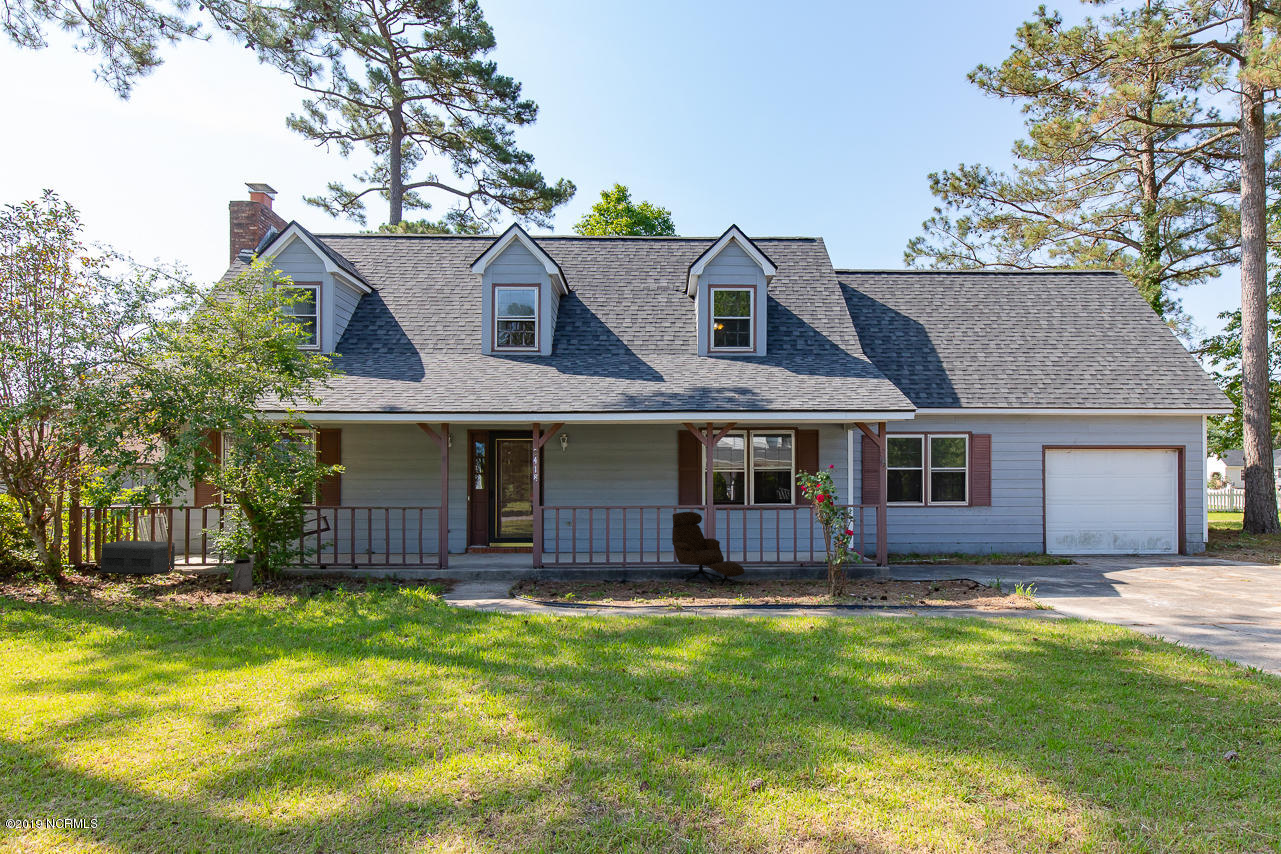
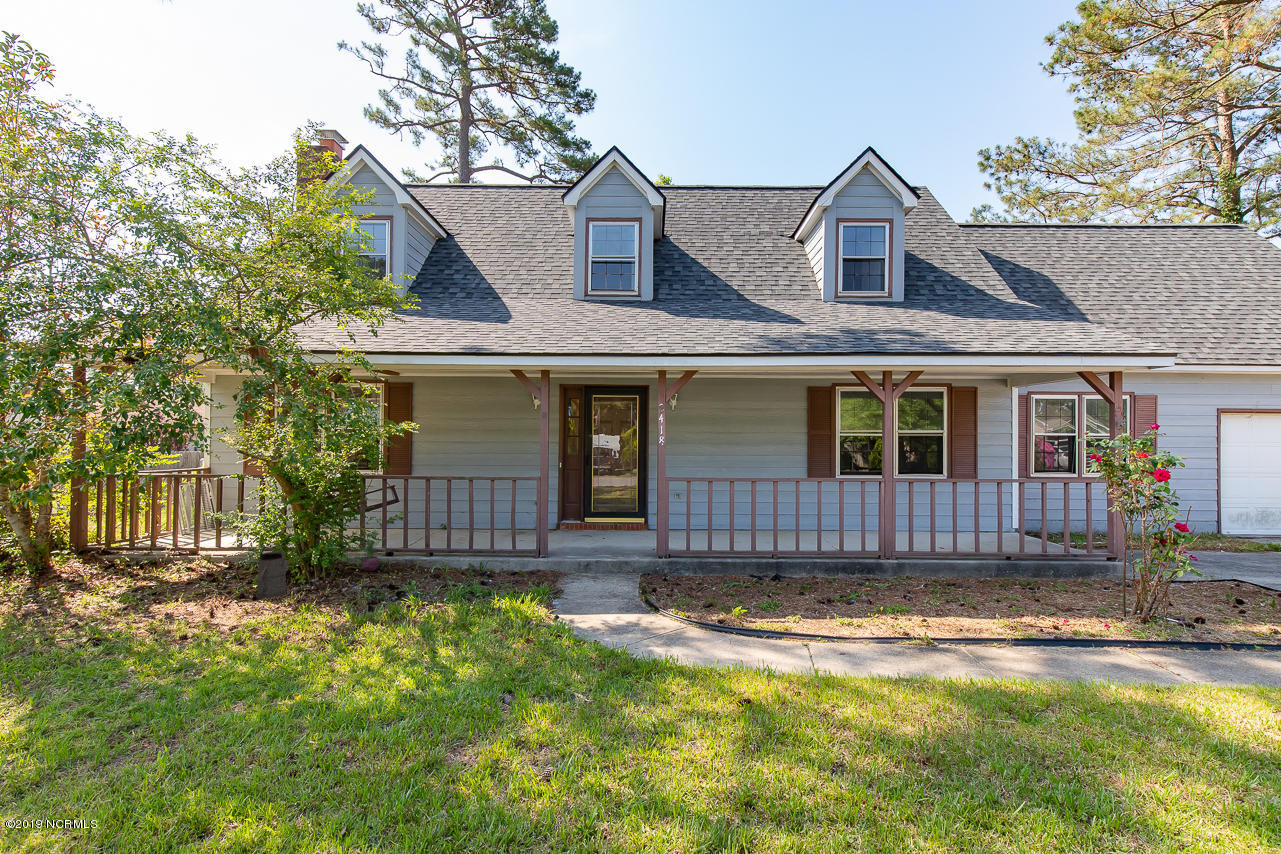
lounge chair: present [672,512,745,586] -> none [842,485,953,589]
storage bench: present [101,541,175,575] -> none [107,519,204,564]
decorative plant: none [285,543,329,578] -> present [360,528,385,571]

